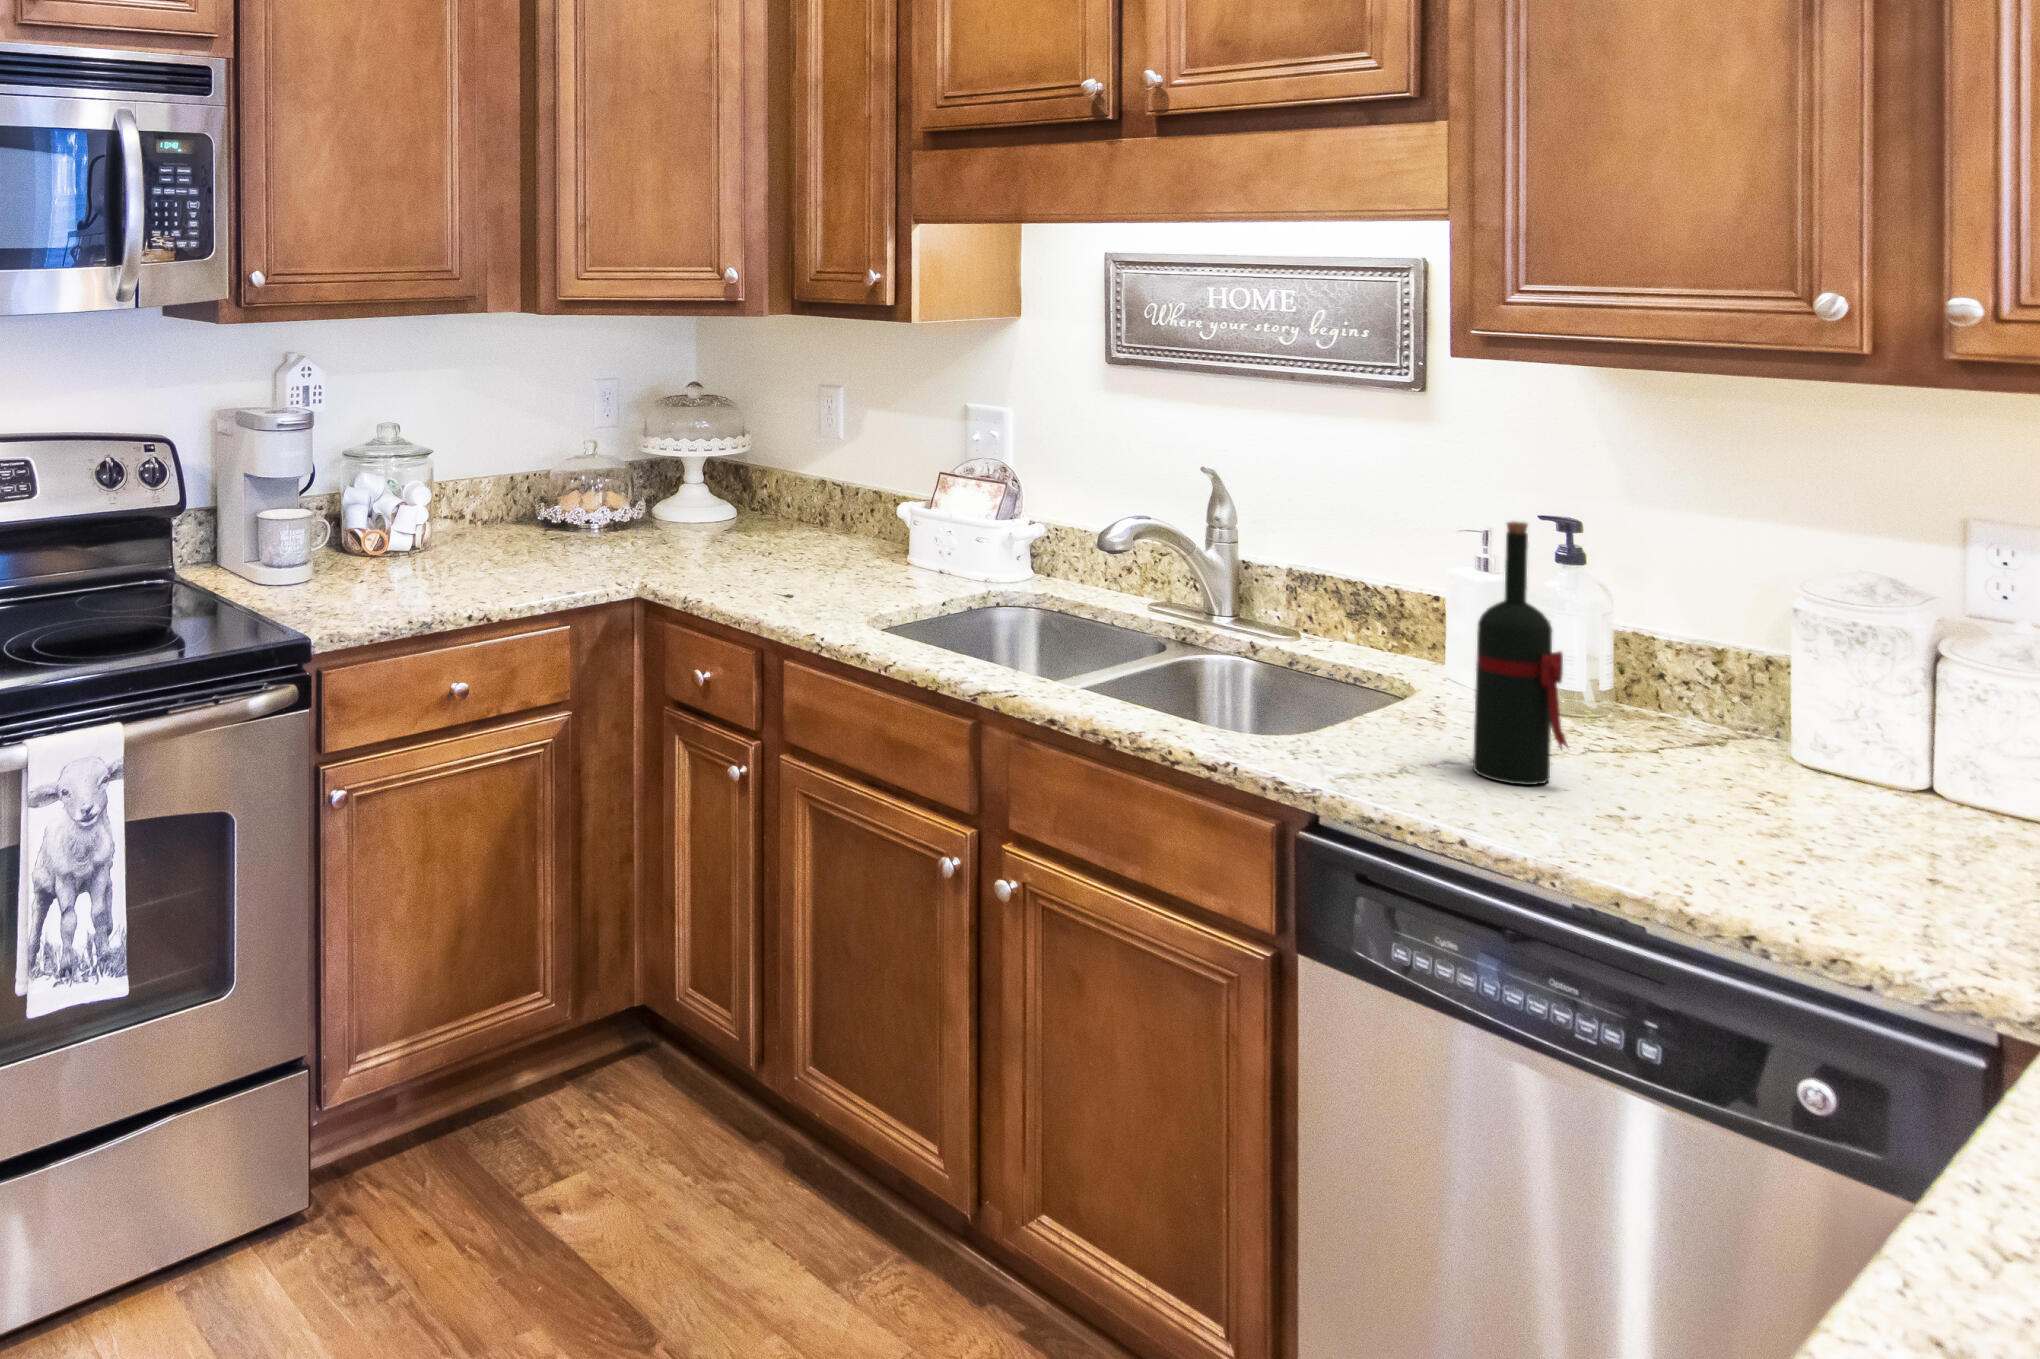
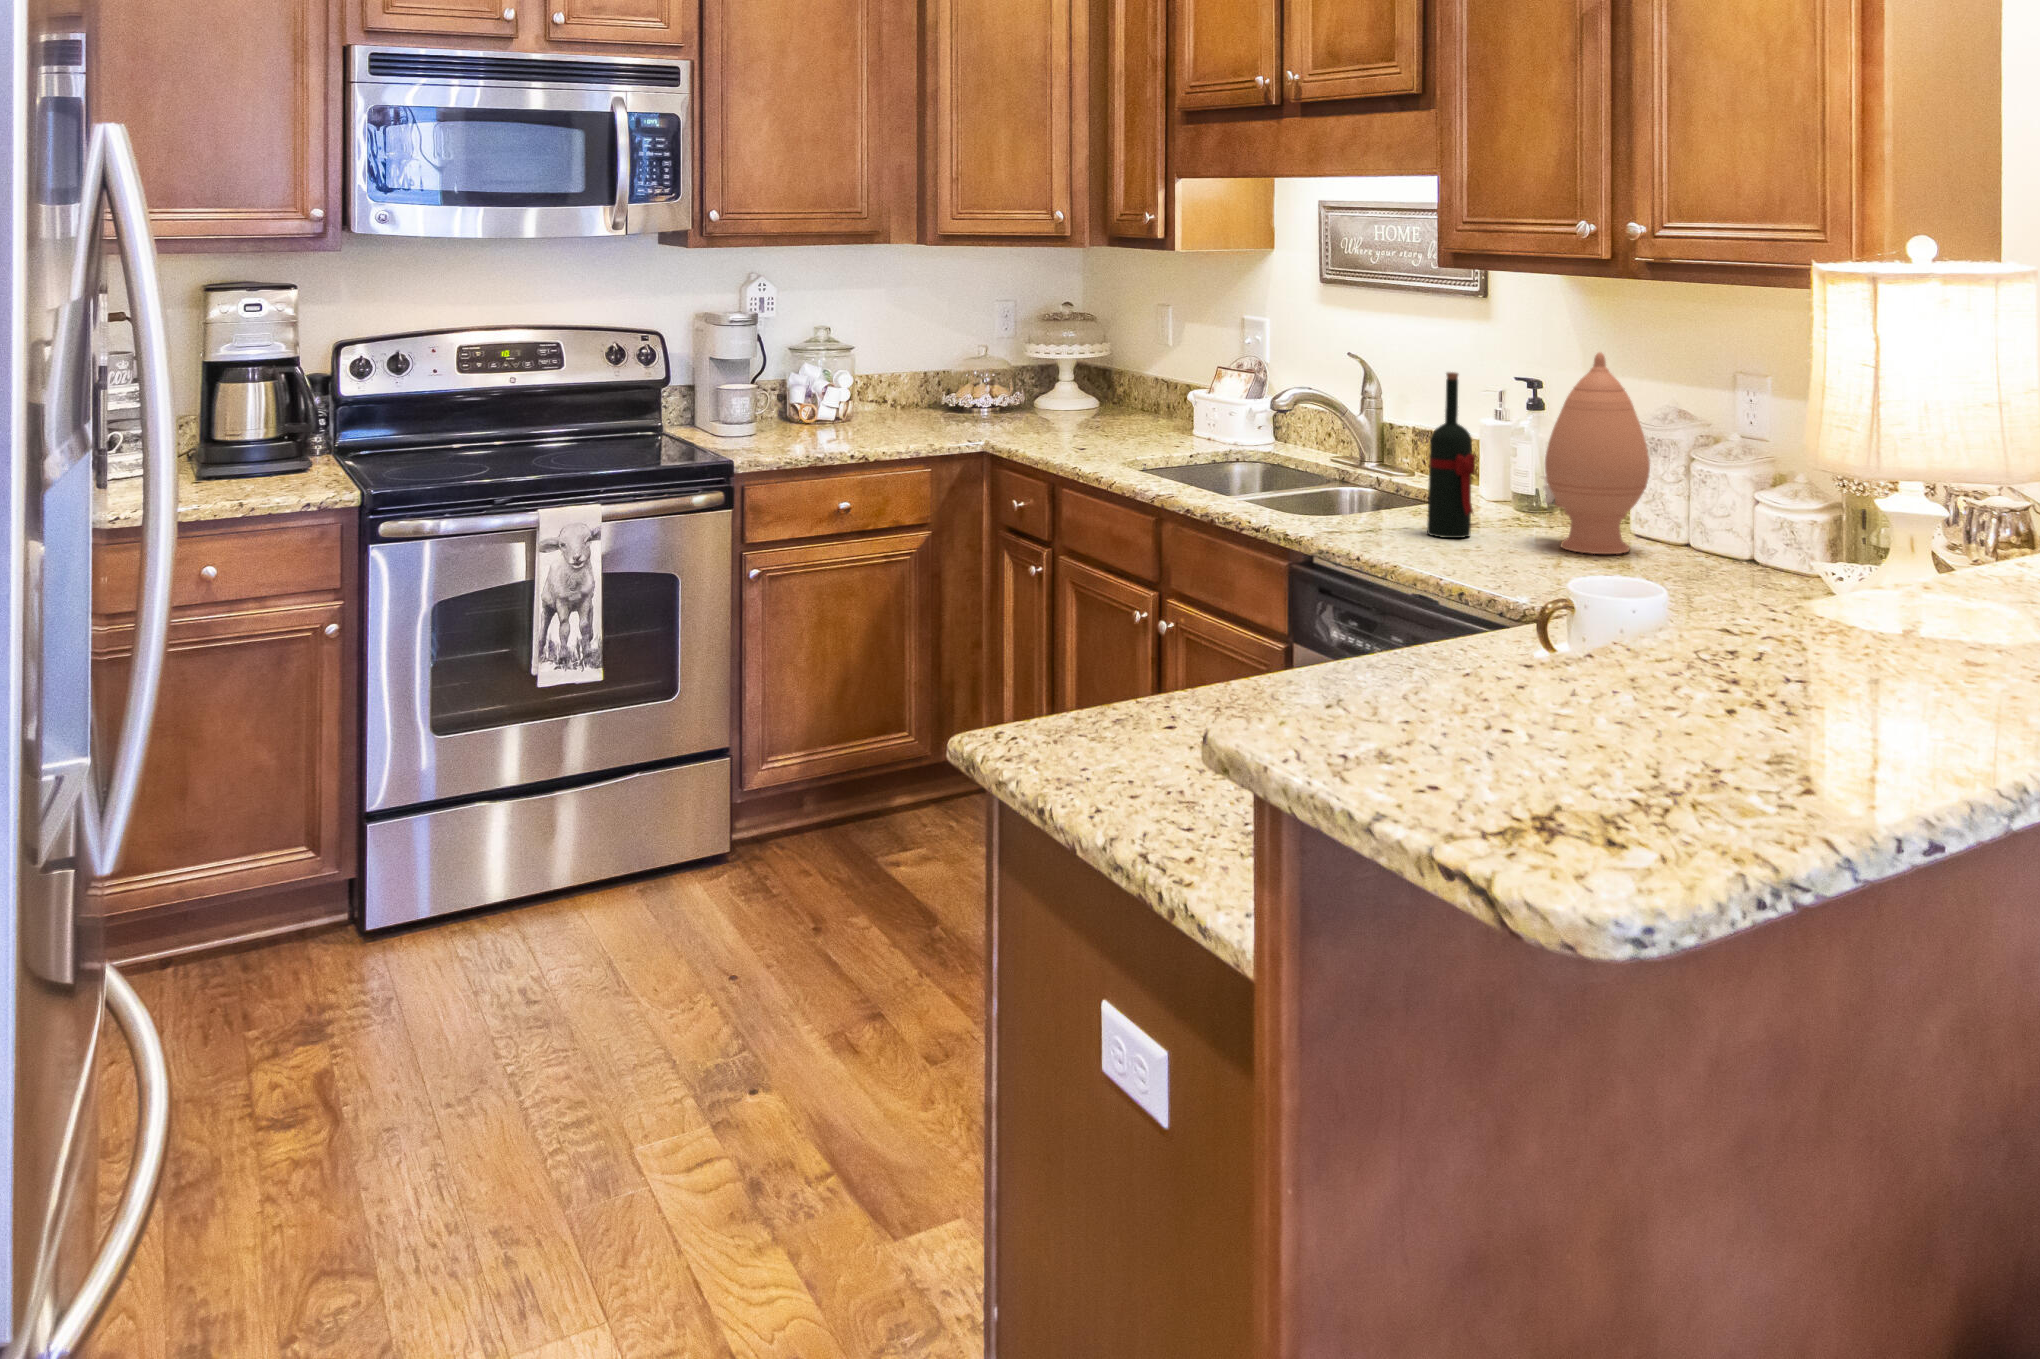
vase: none [1653,493,1879,819] -> present [1543,353,1650,554]

